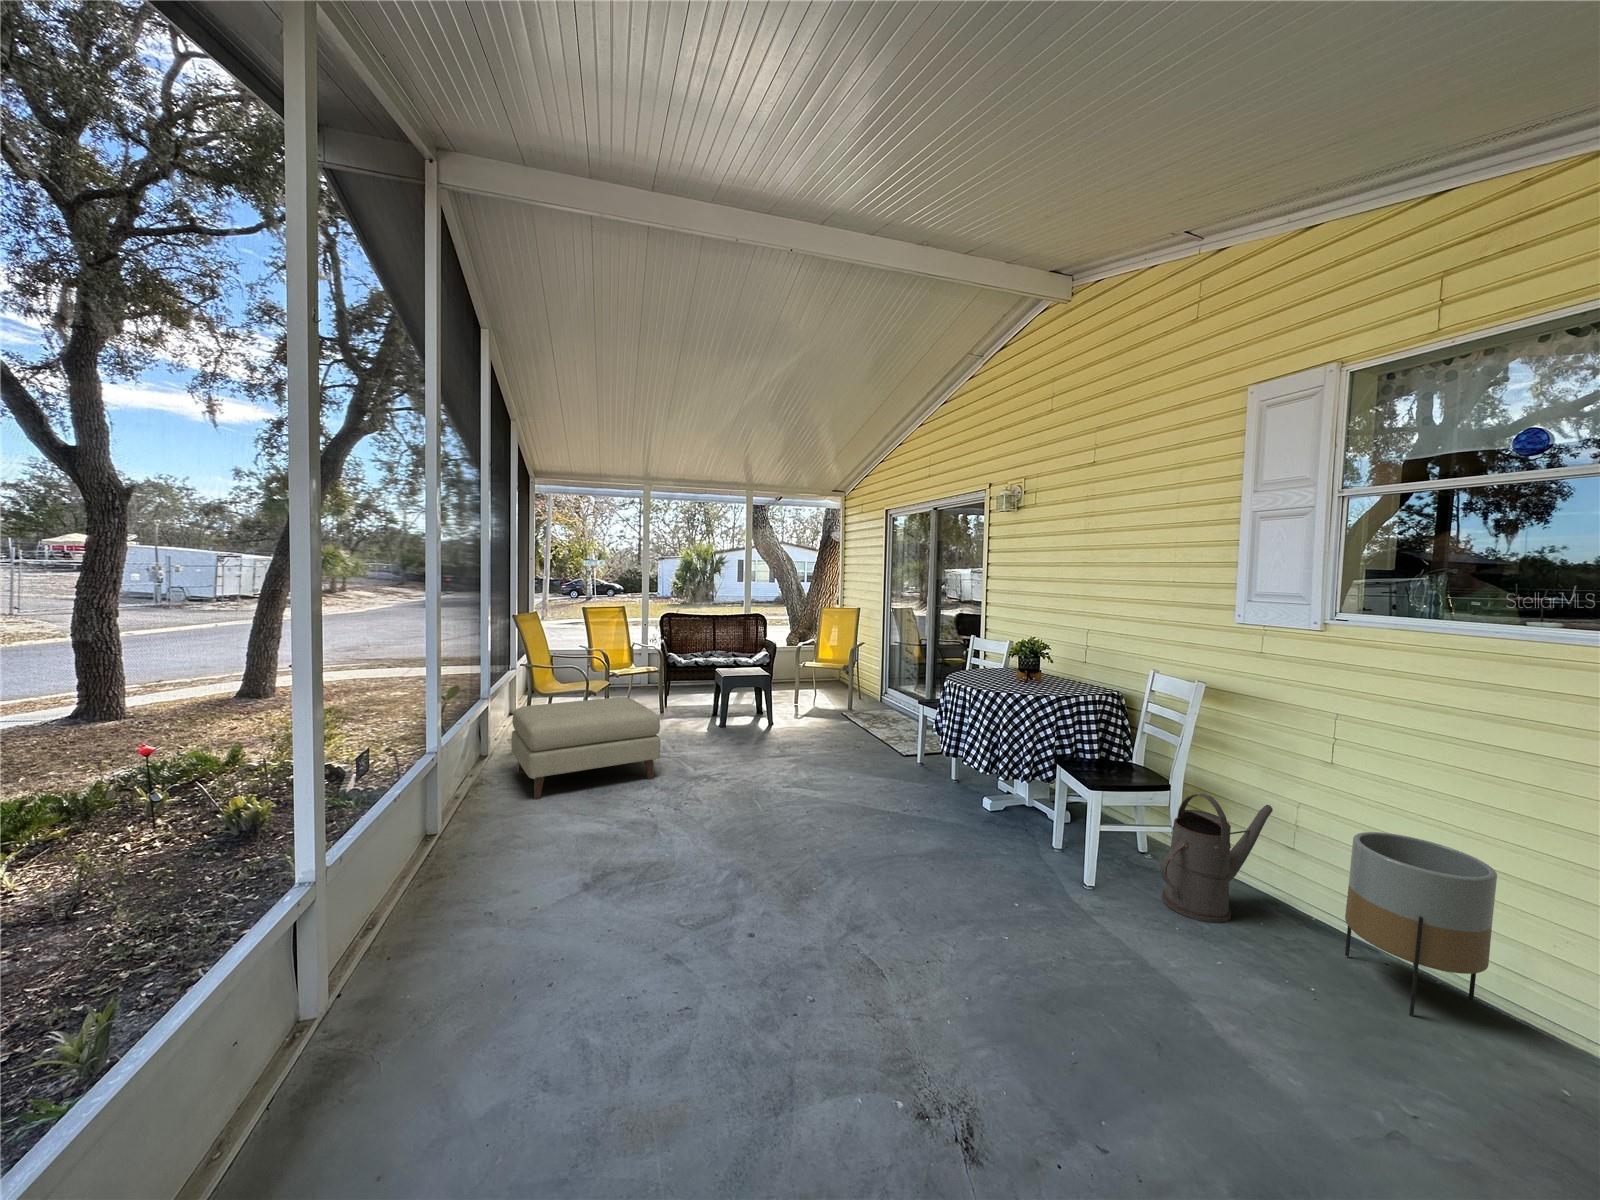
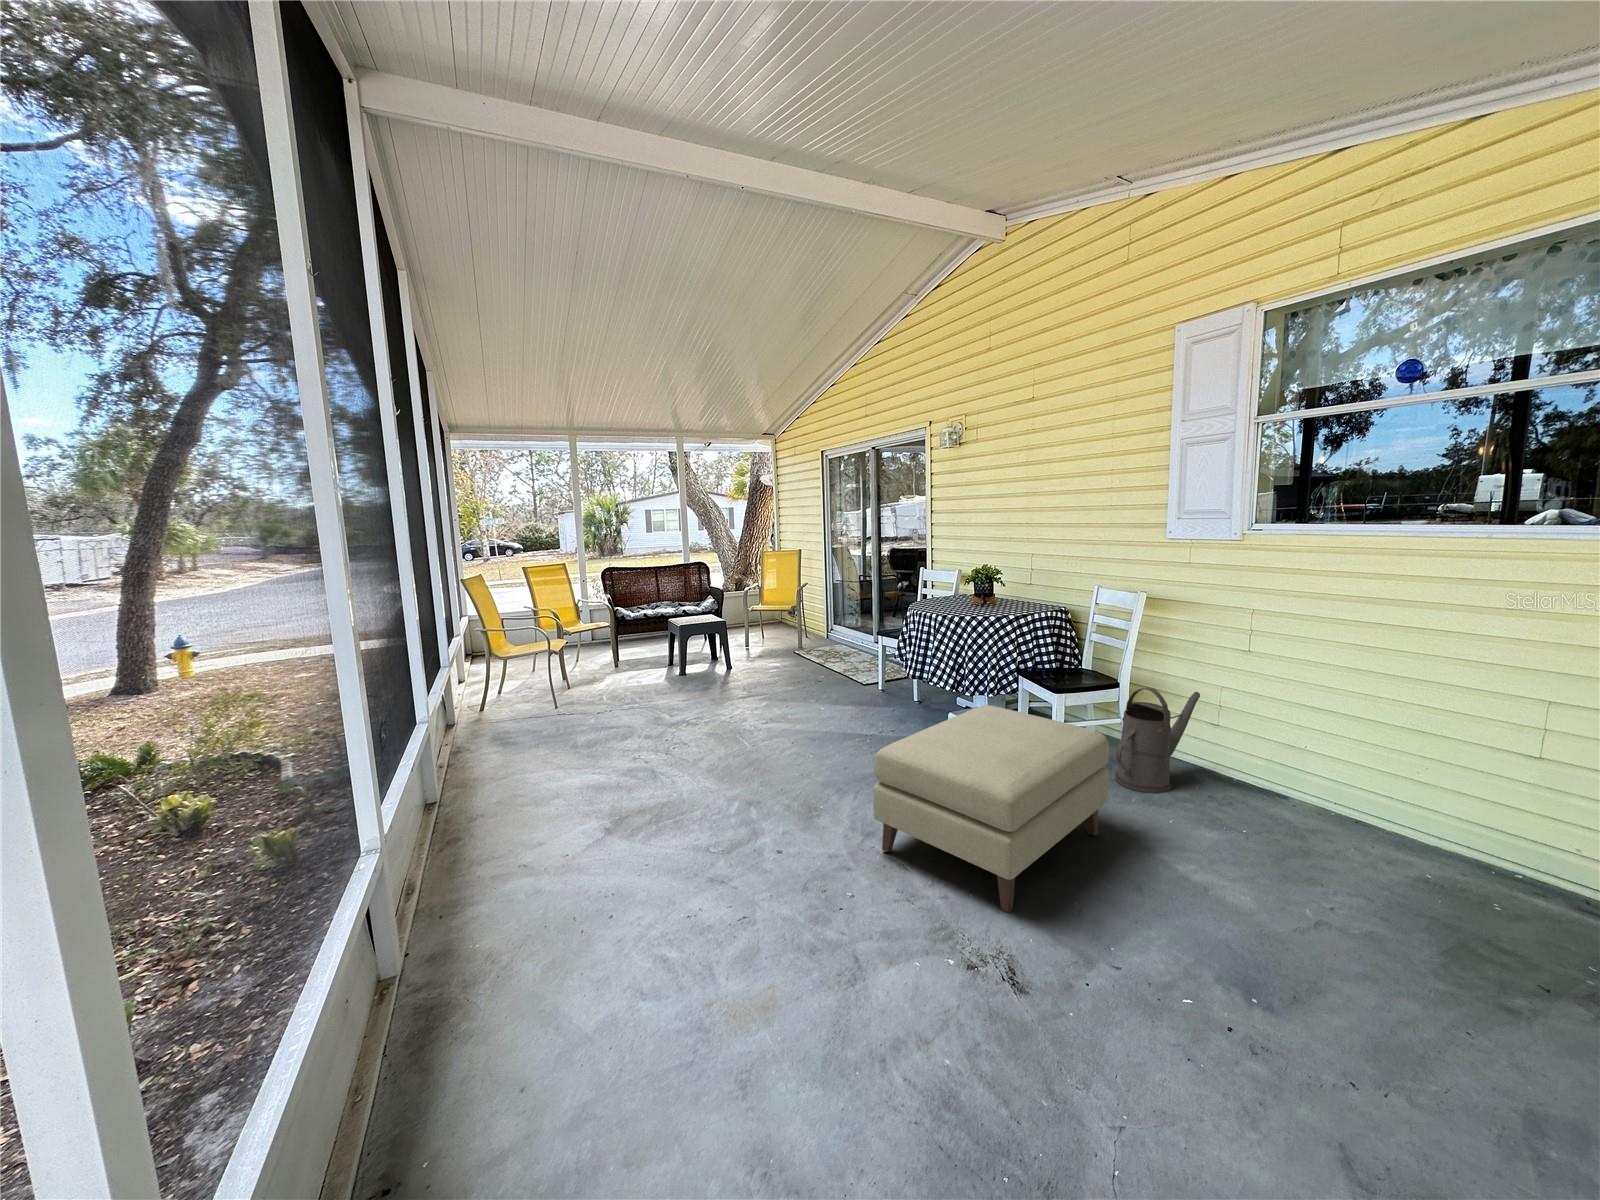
ottoman: present [511,697,660,800] -> present [873,705,1109,912]
planter: present [1345,832,1497,1017] -> none [1261,703,1376,841]

